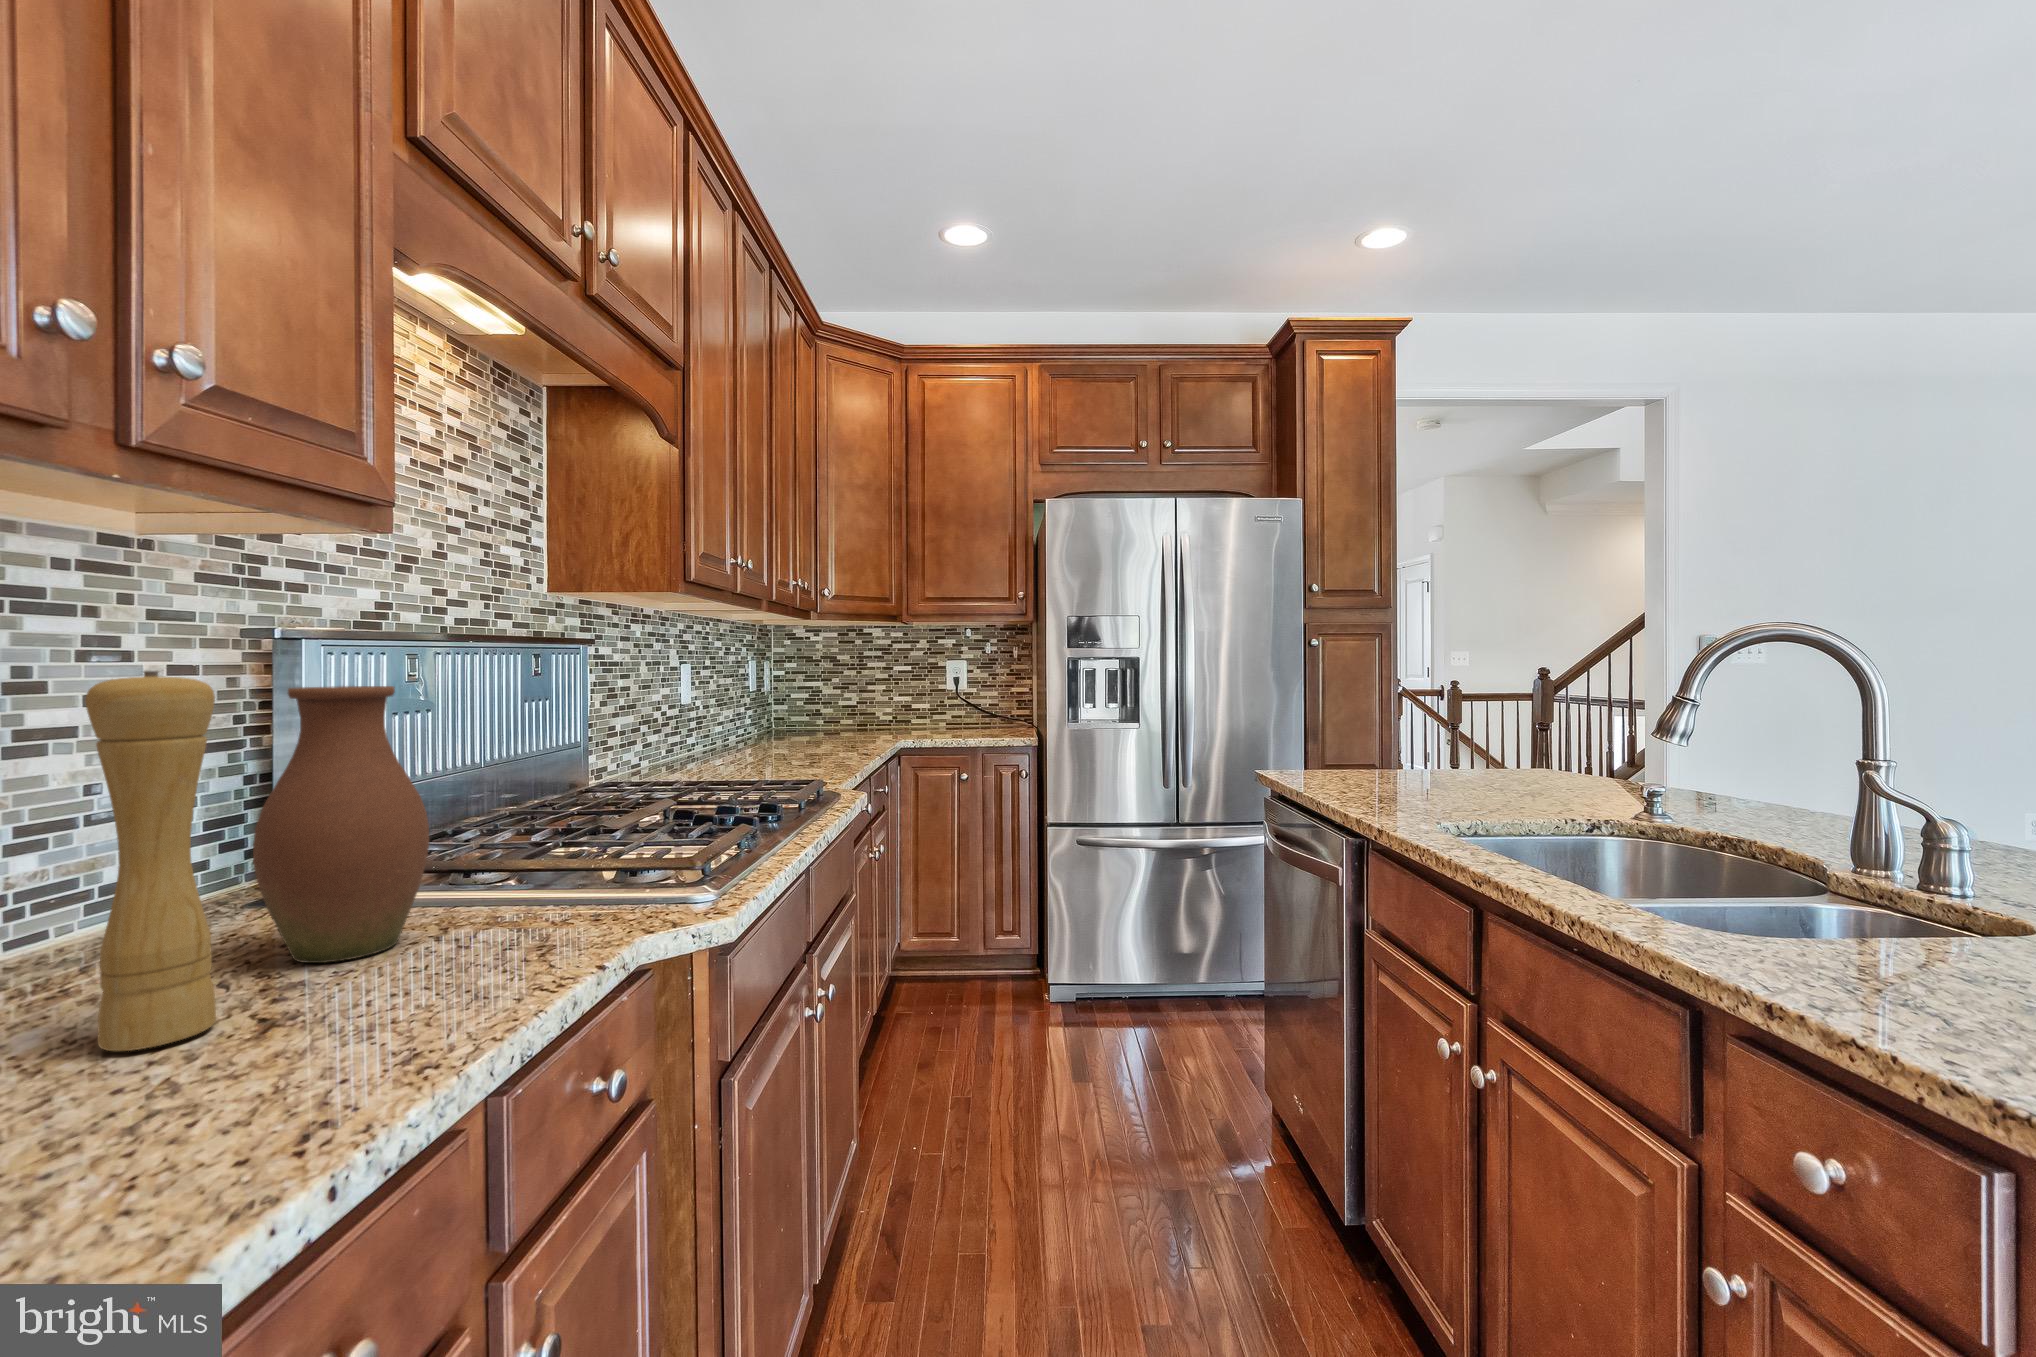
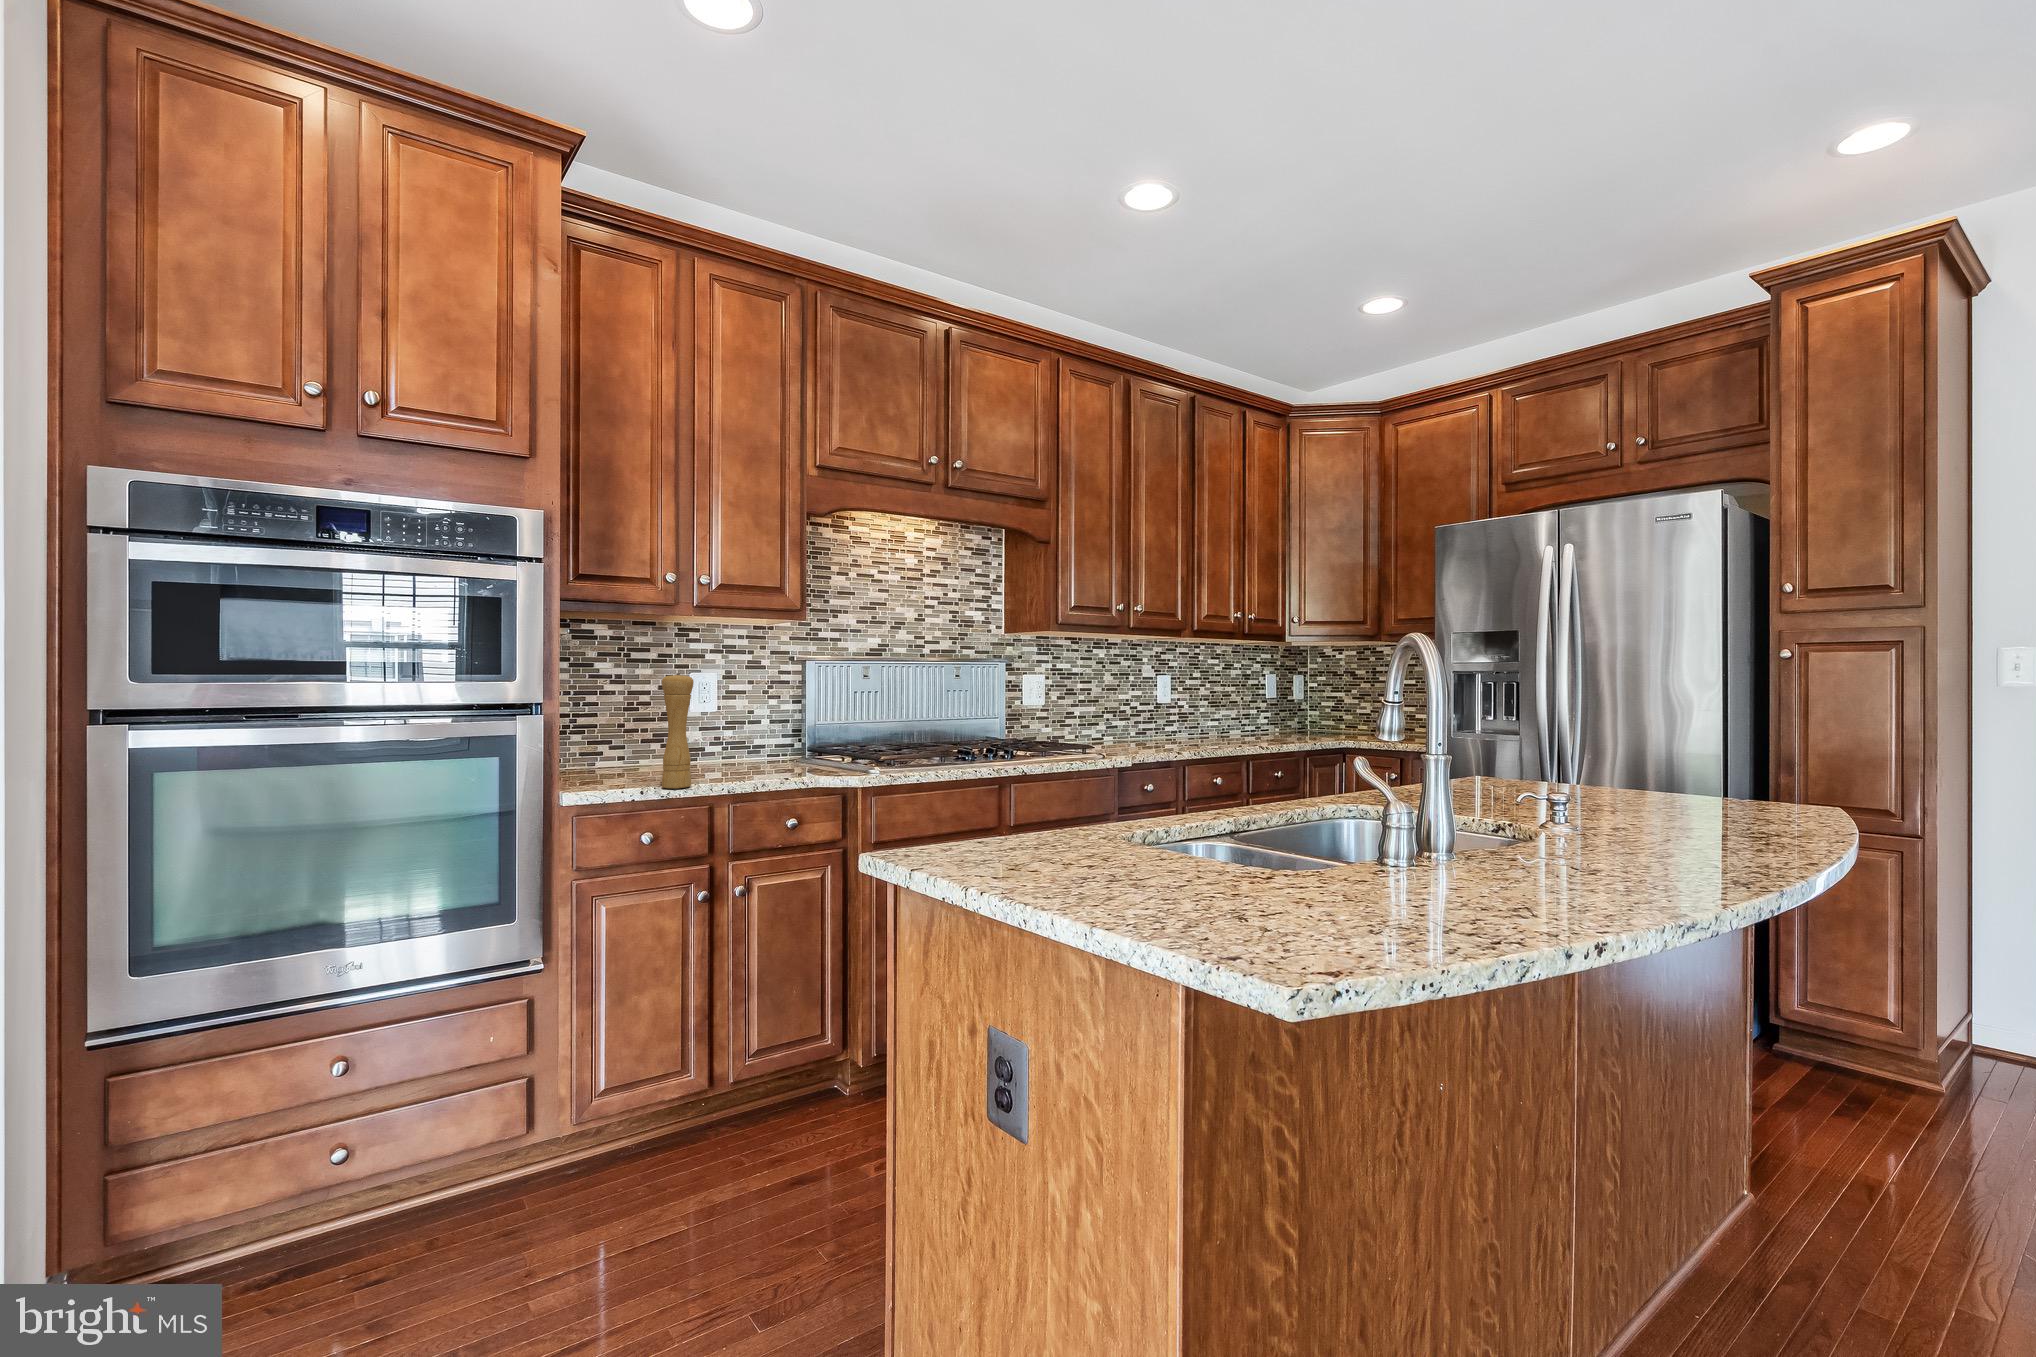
vase: present [253,686,429,963] -> none [732,681,788,783]

